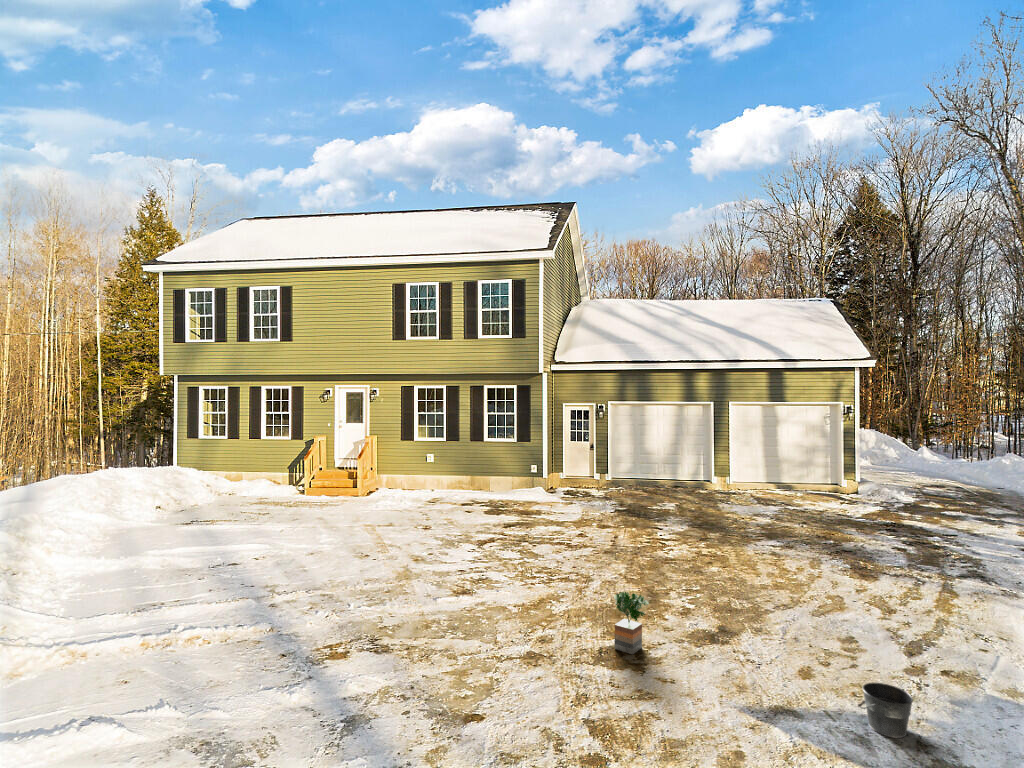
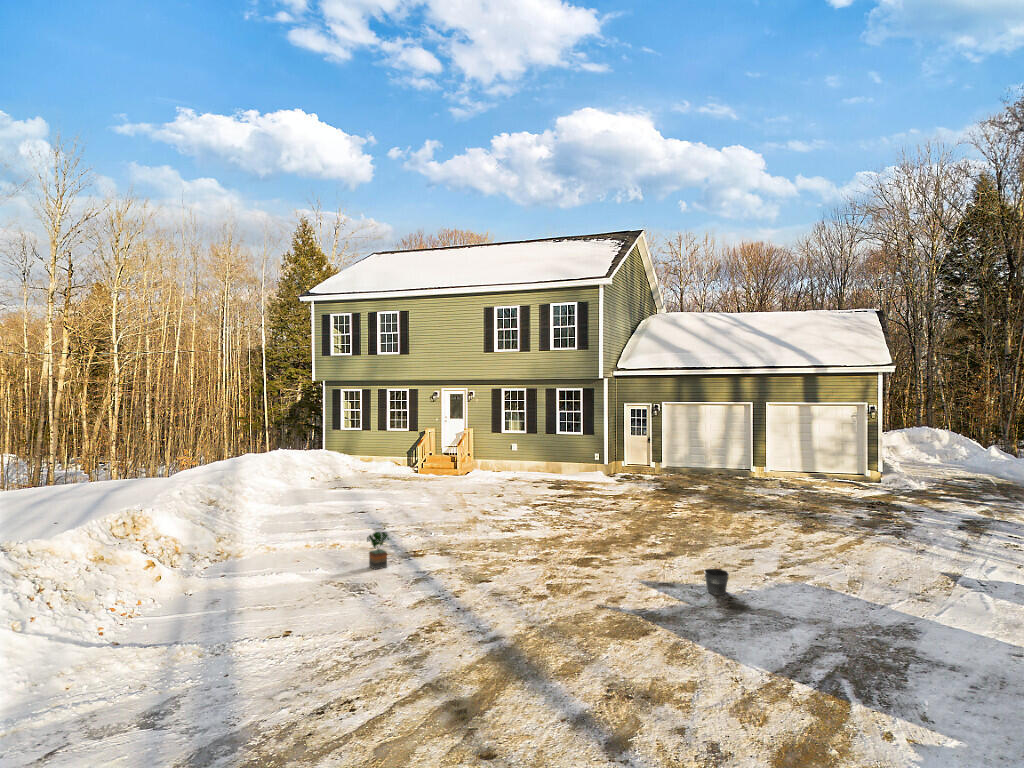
potted tree: present [614,592,648,654] -> present [367,532,390,570]

